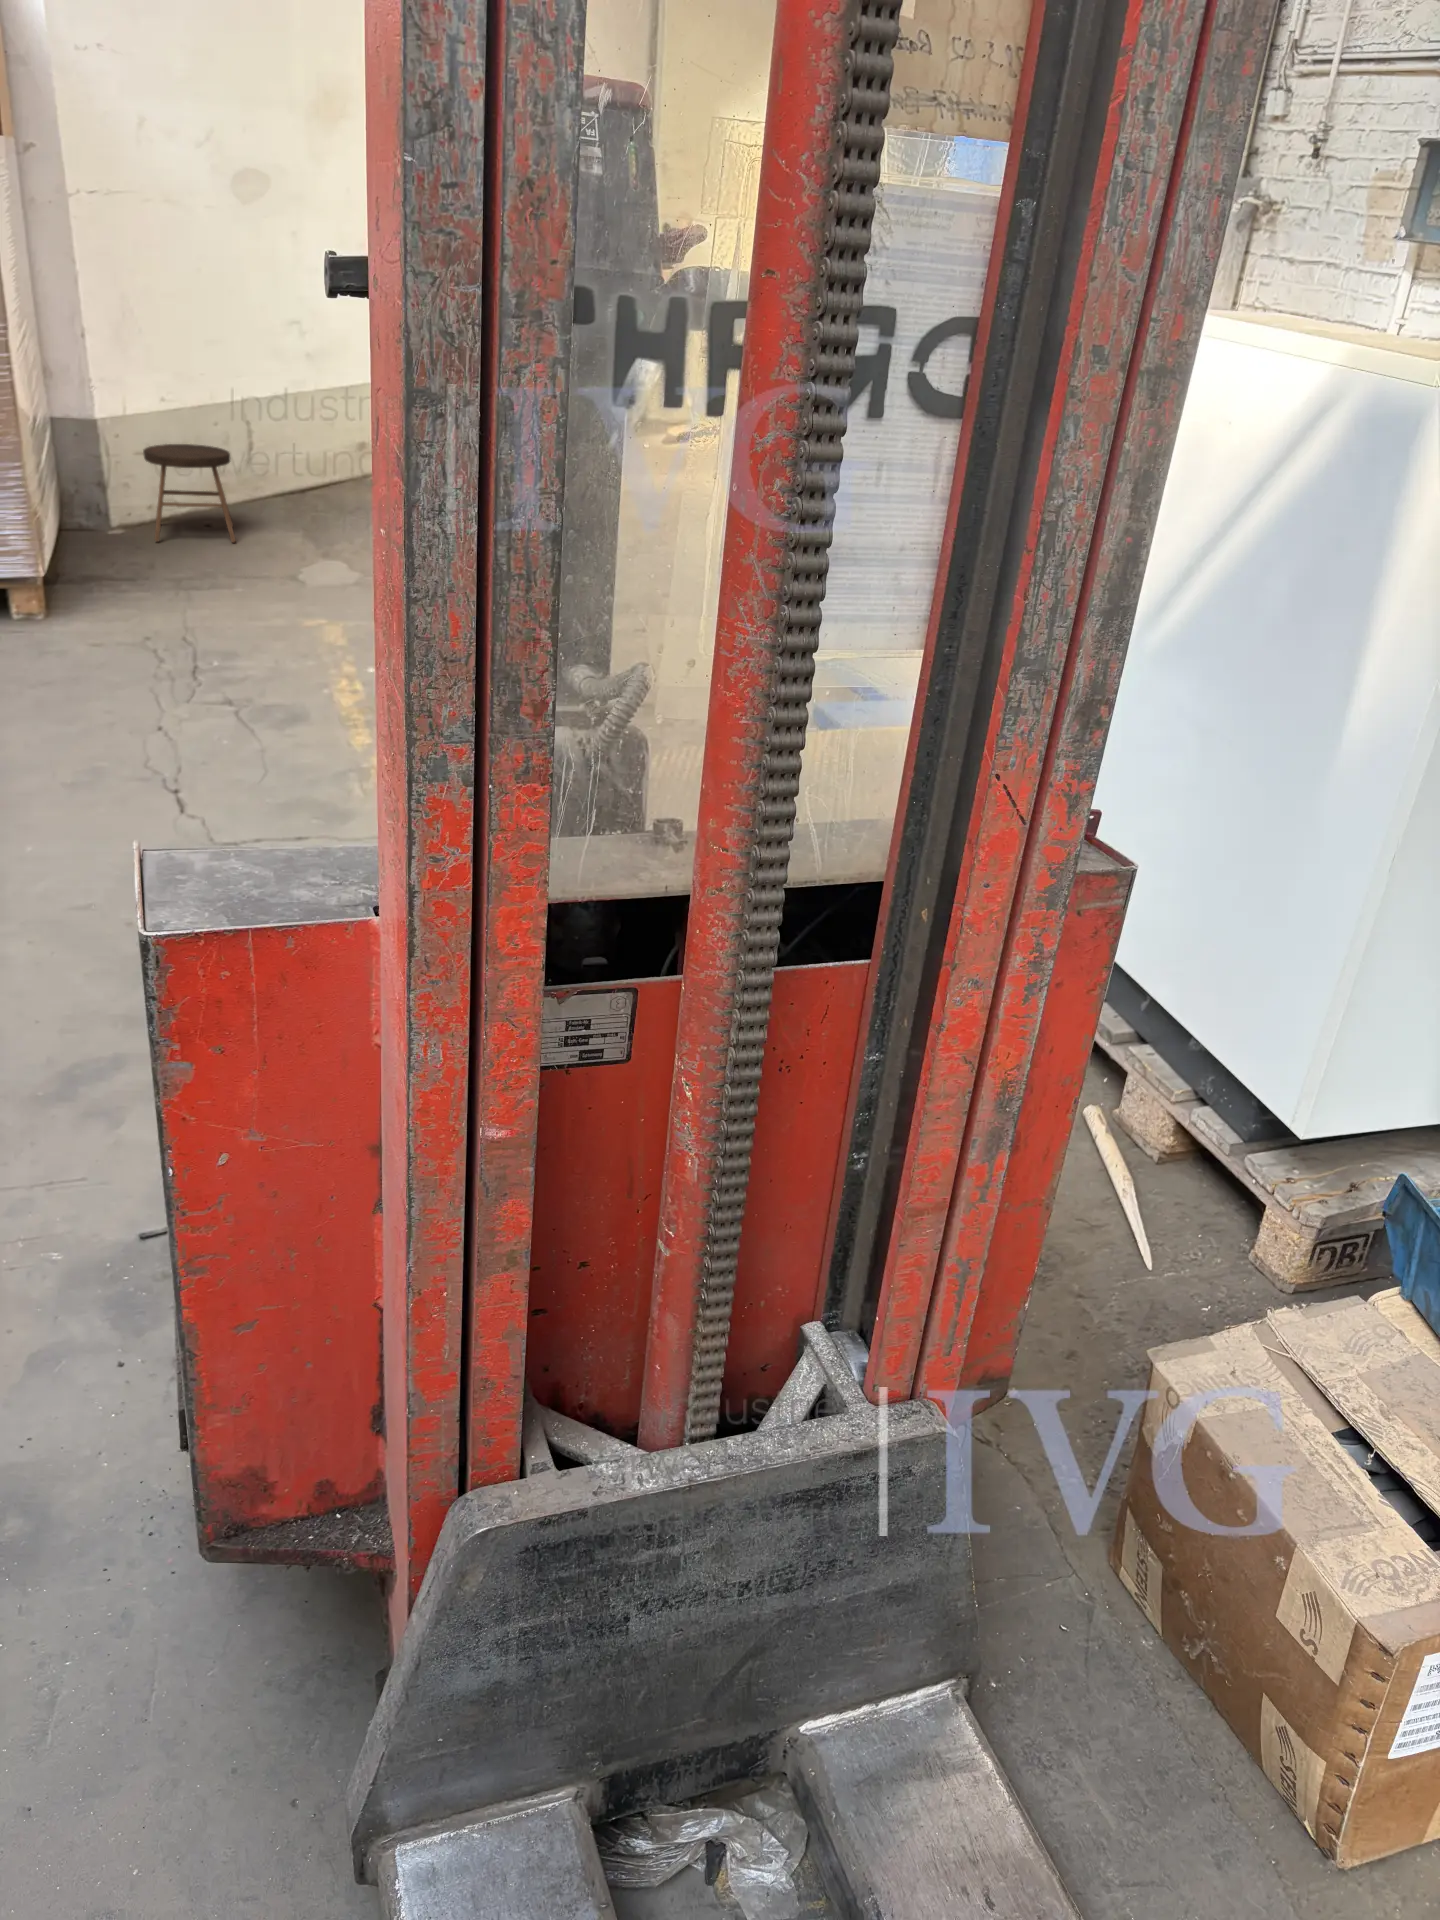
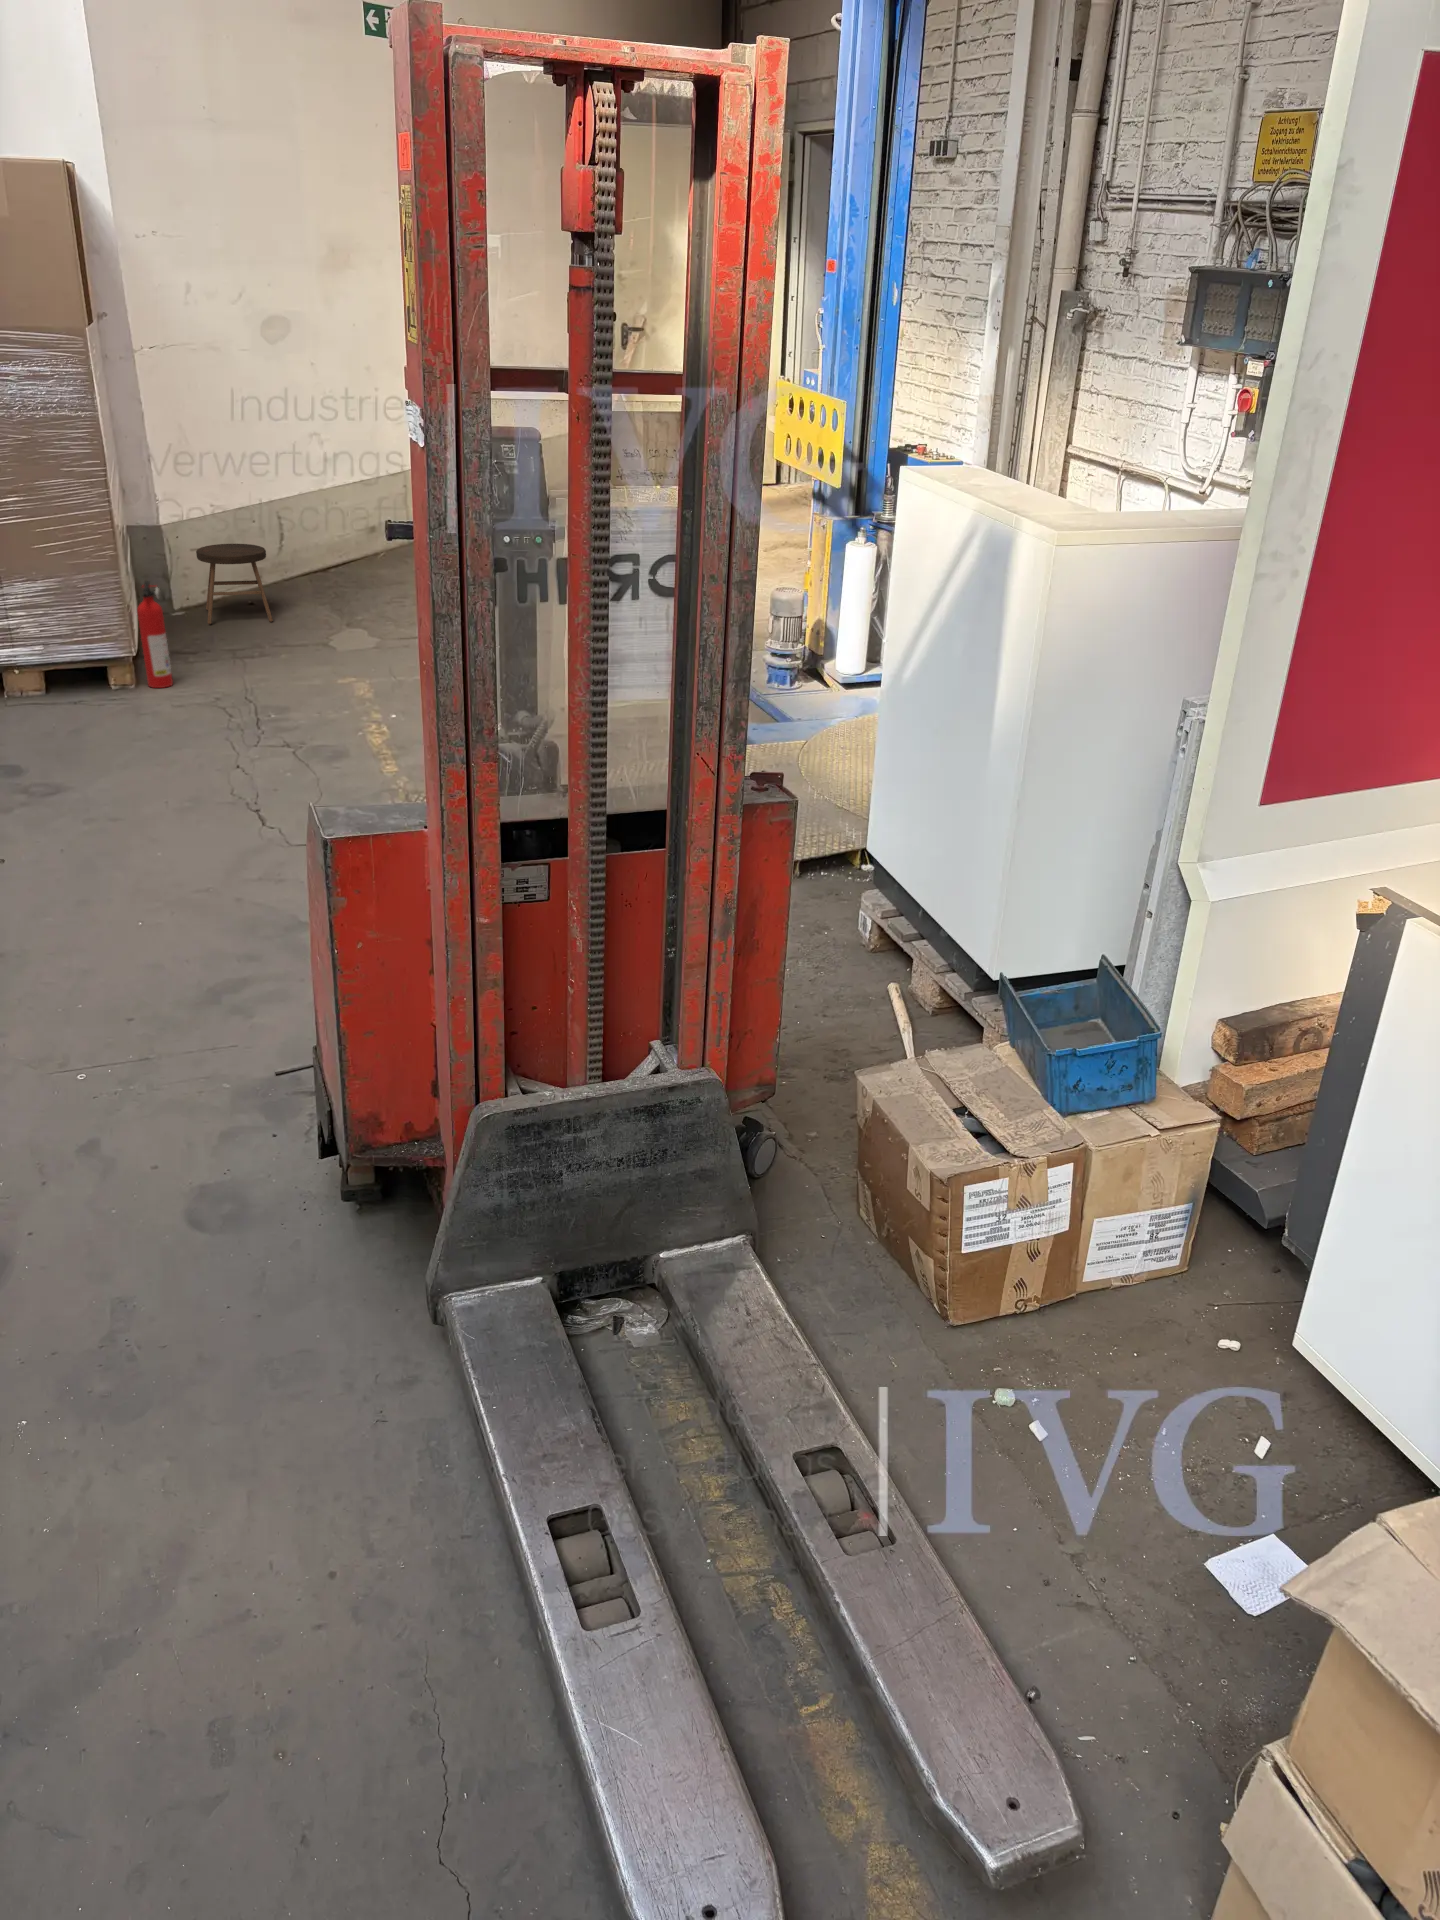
fire extinguisher: none [51,476,97,615] -> present [137,581,173,688]

